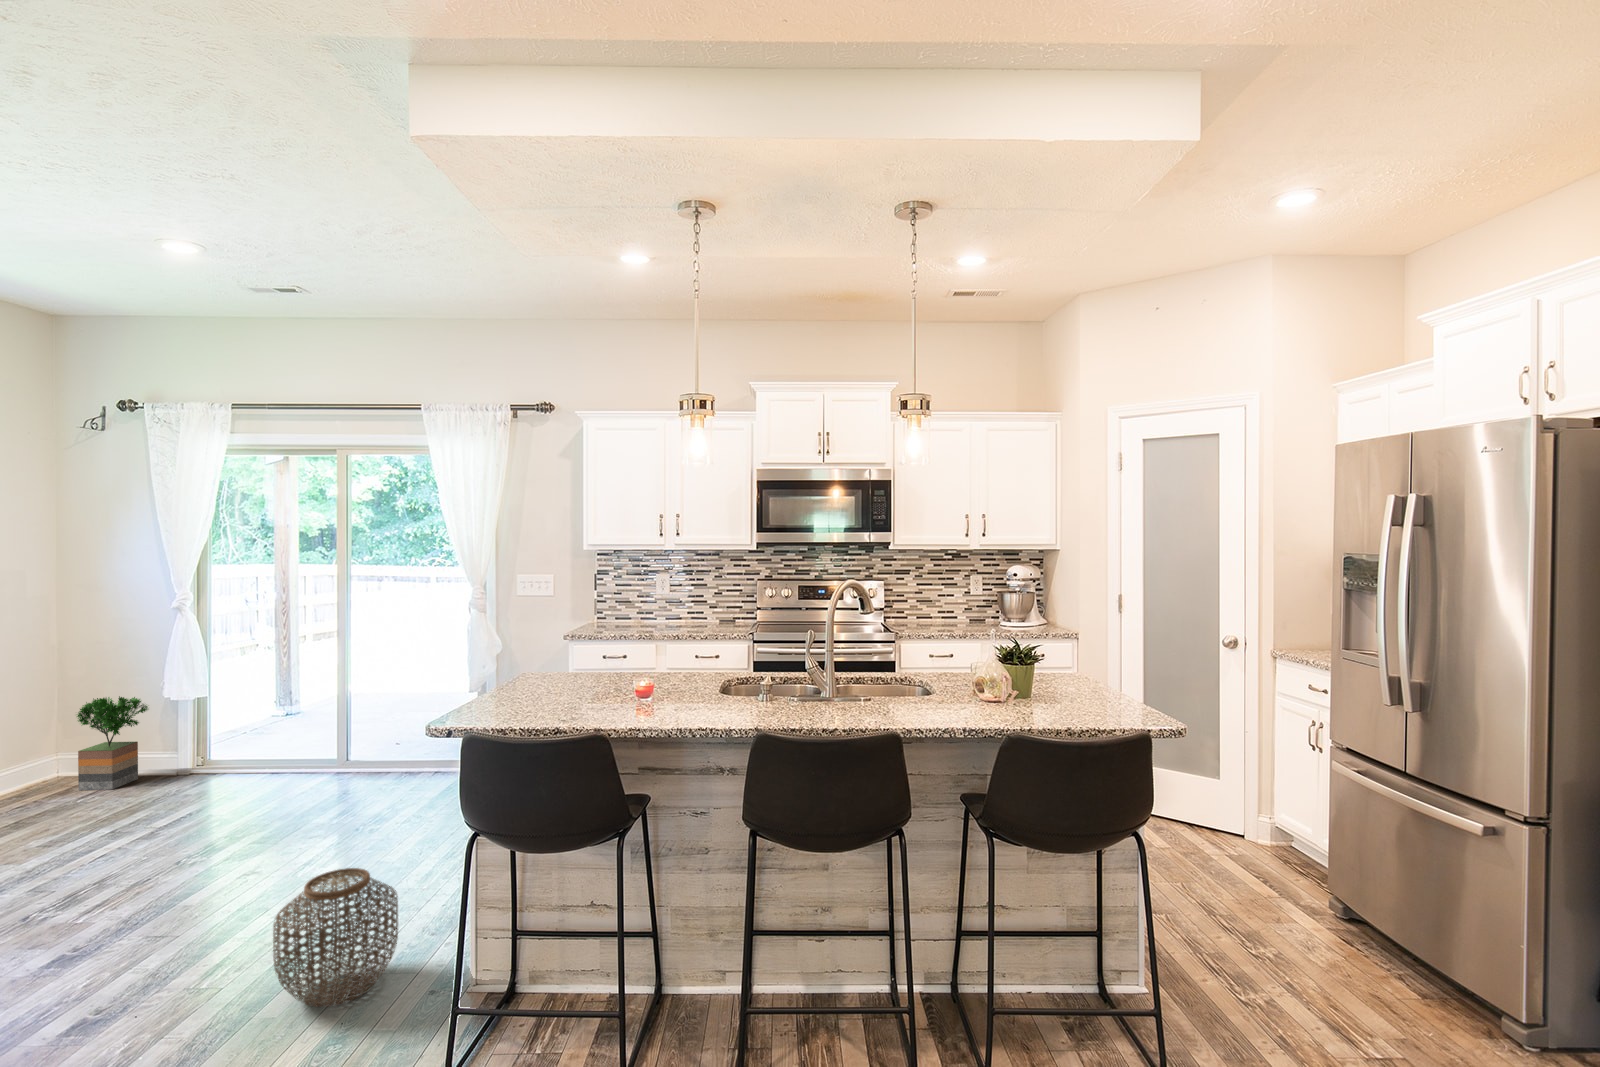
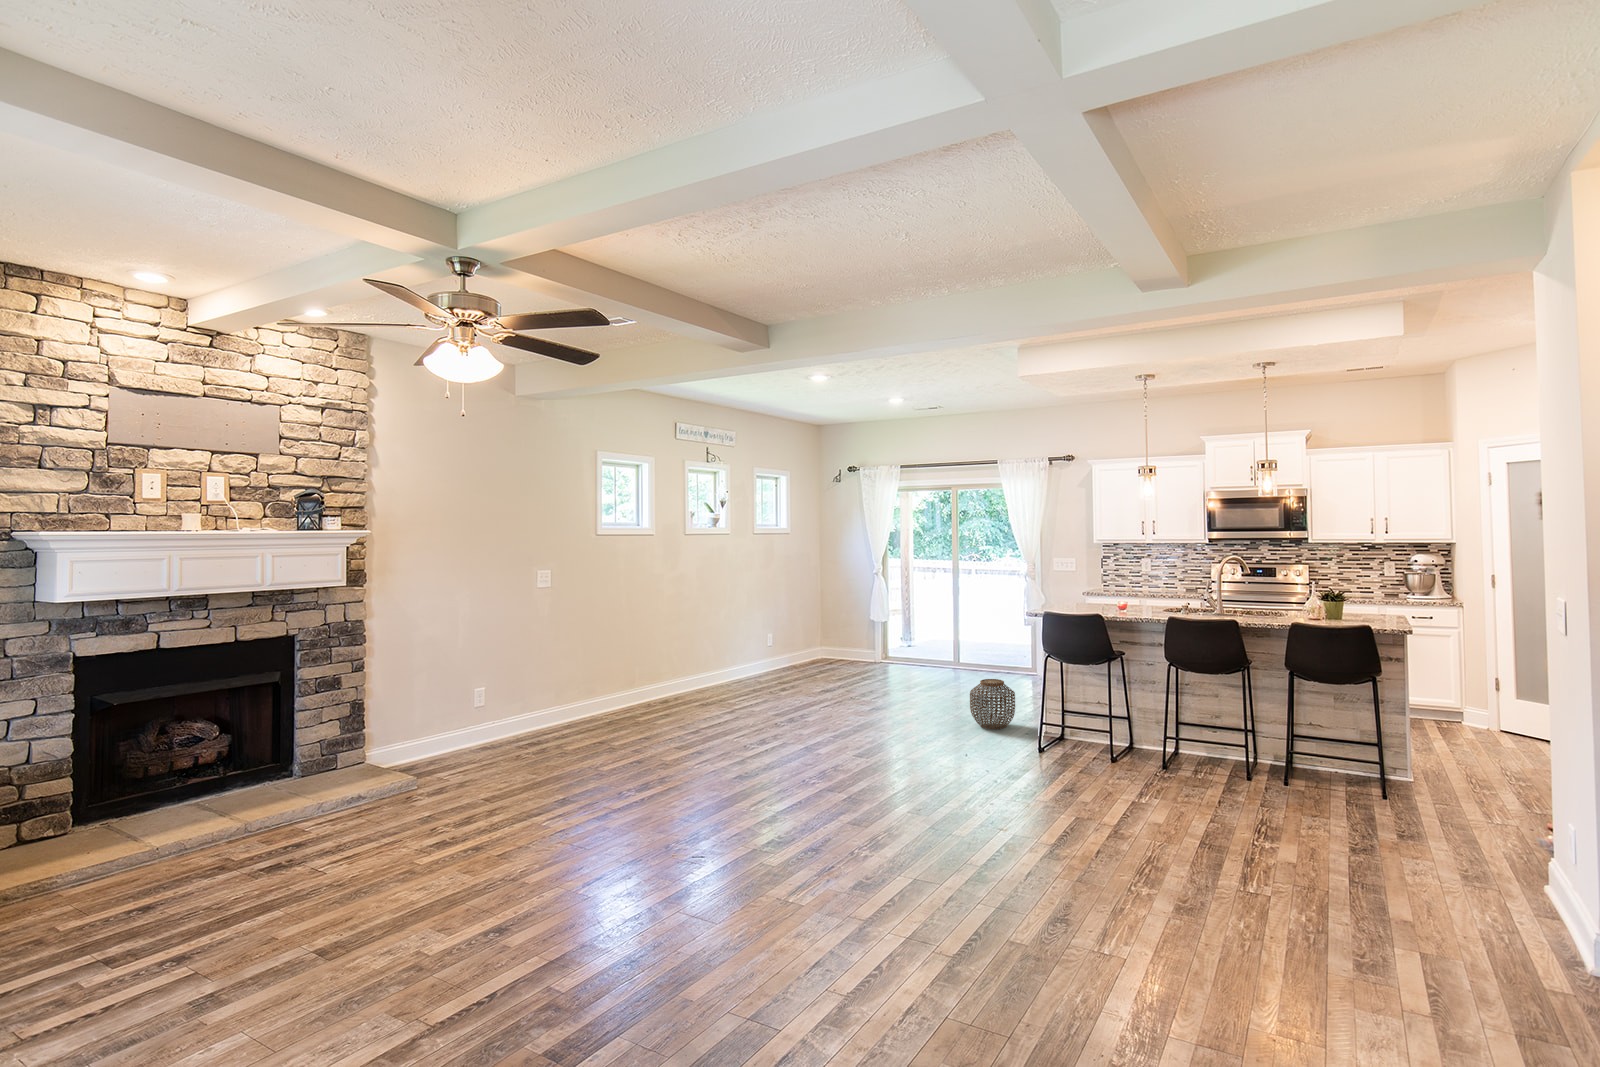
potted tree: present [77,696,148,790] -> none [838,618,867,664]

